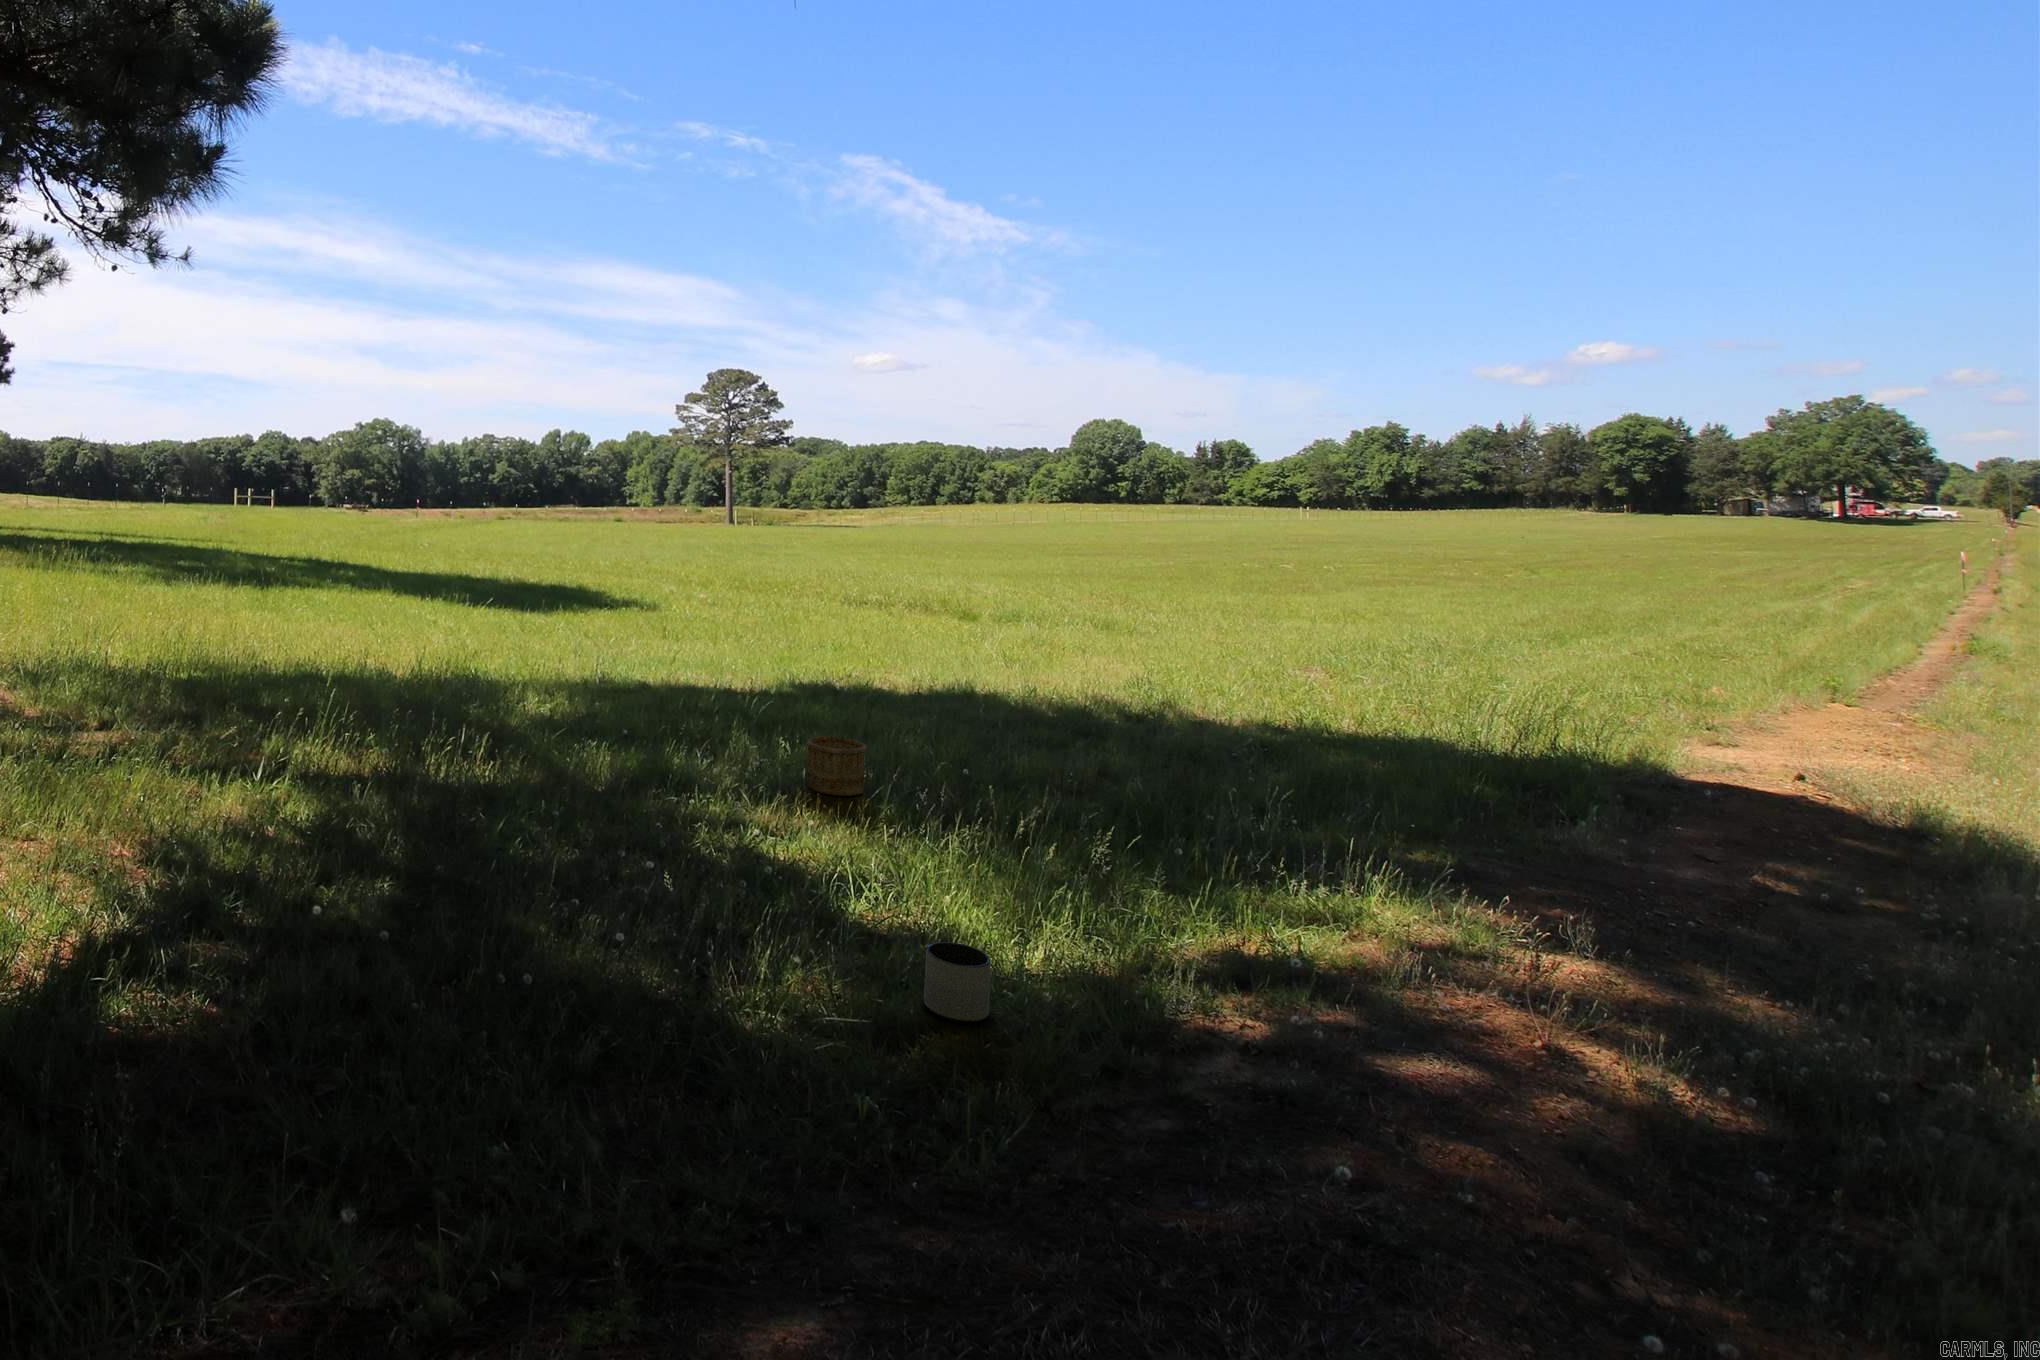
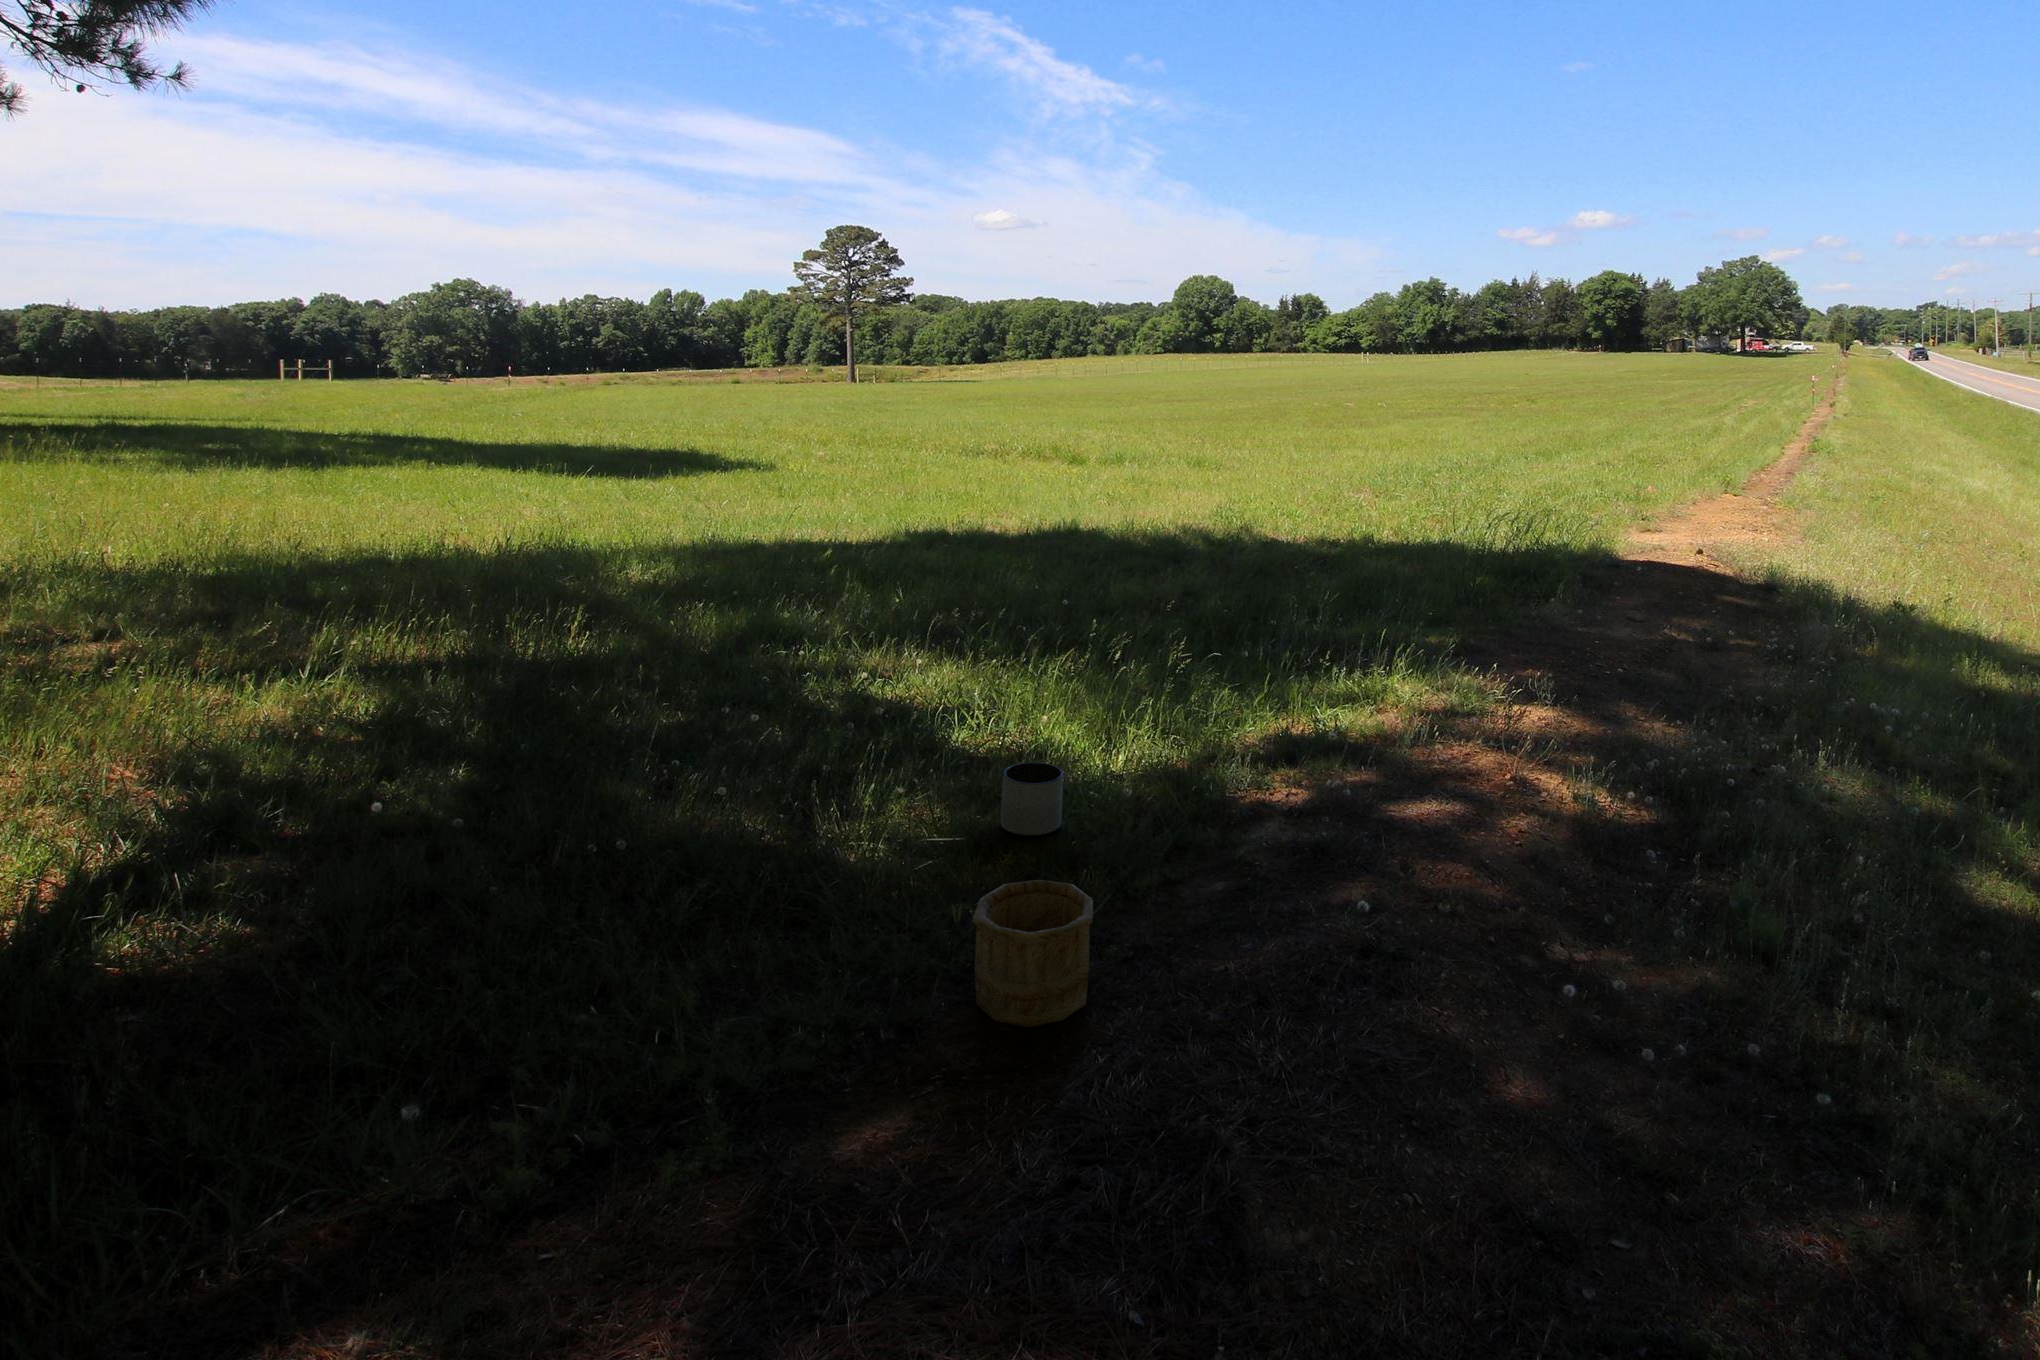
wooden bucket: present [806,736,866,796] -> present [972,880,1093,1028]

